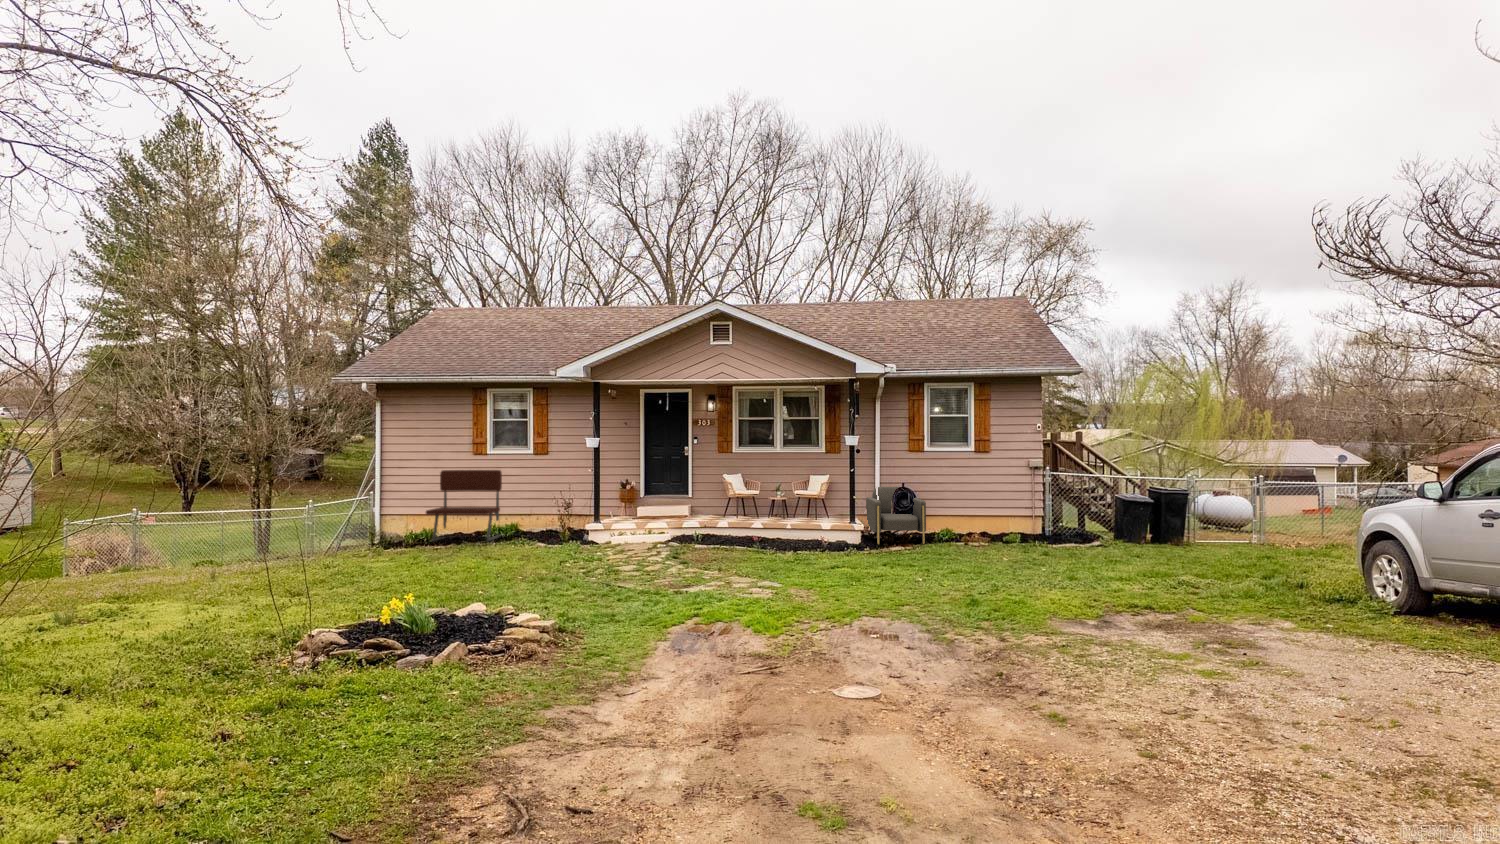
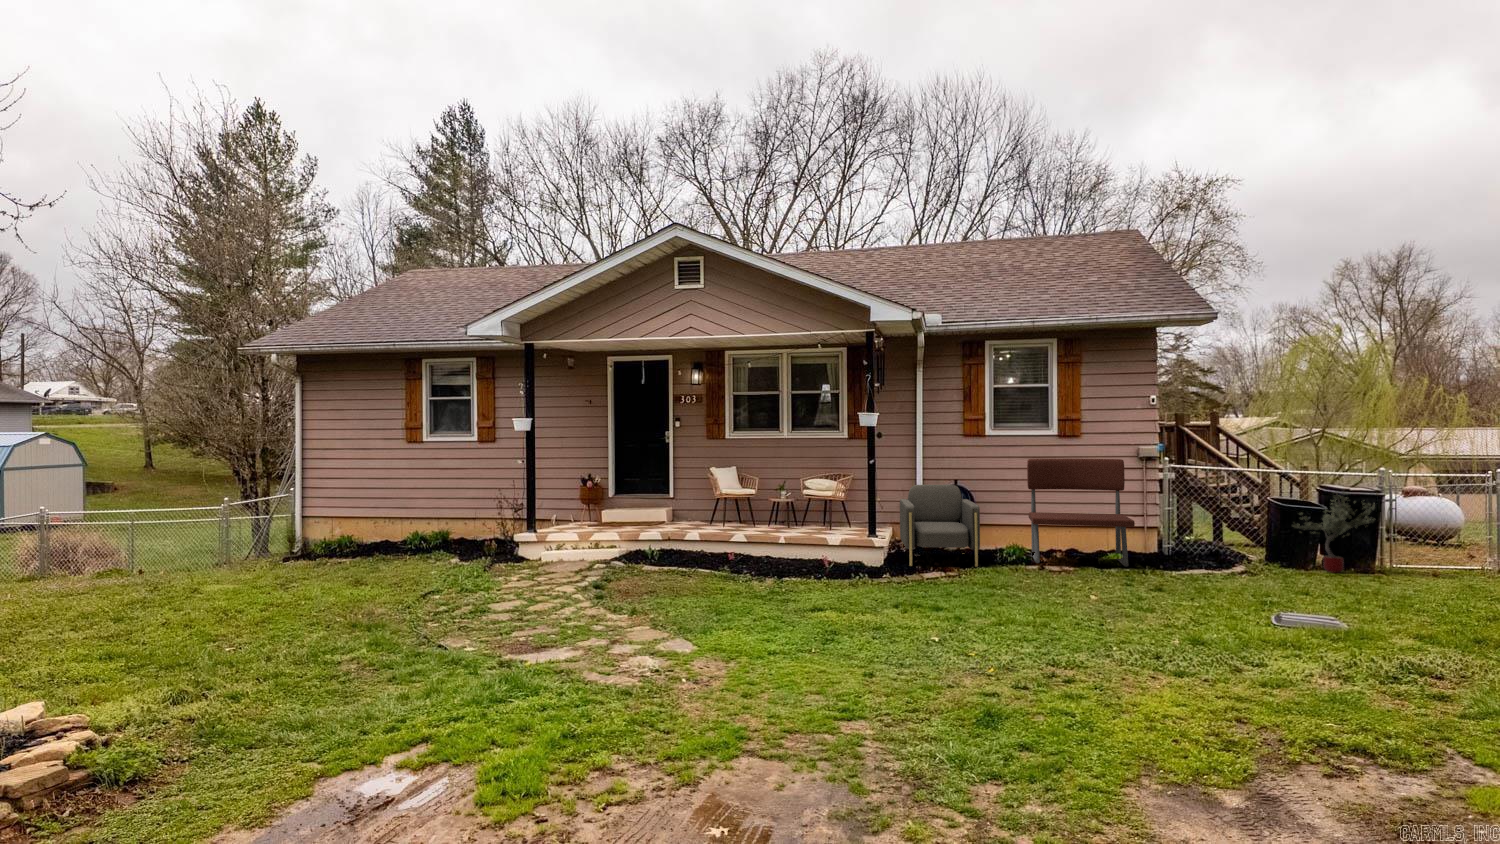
bench: present [426,470,502,541] -> present [1027,459,1135,567]
potted tree: none [1127,489,1178,543] -> present [1293,492,1375,573]

